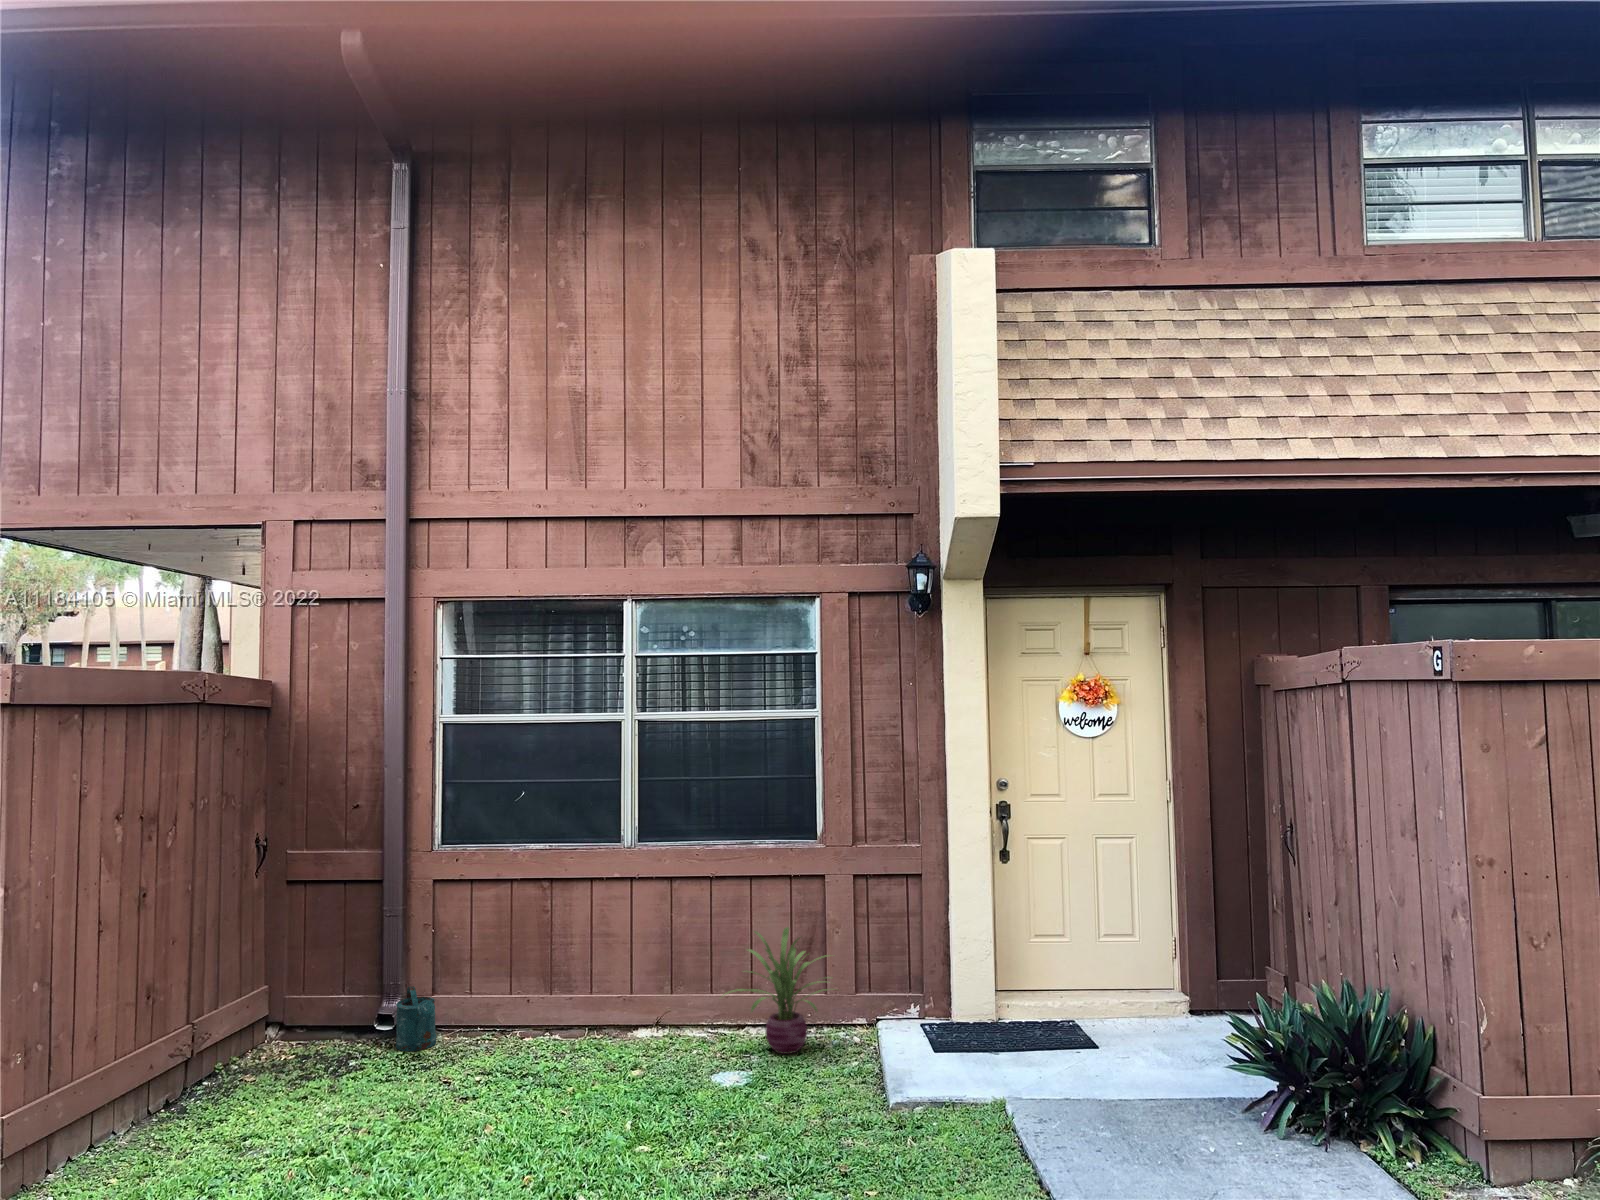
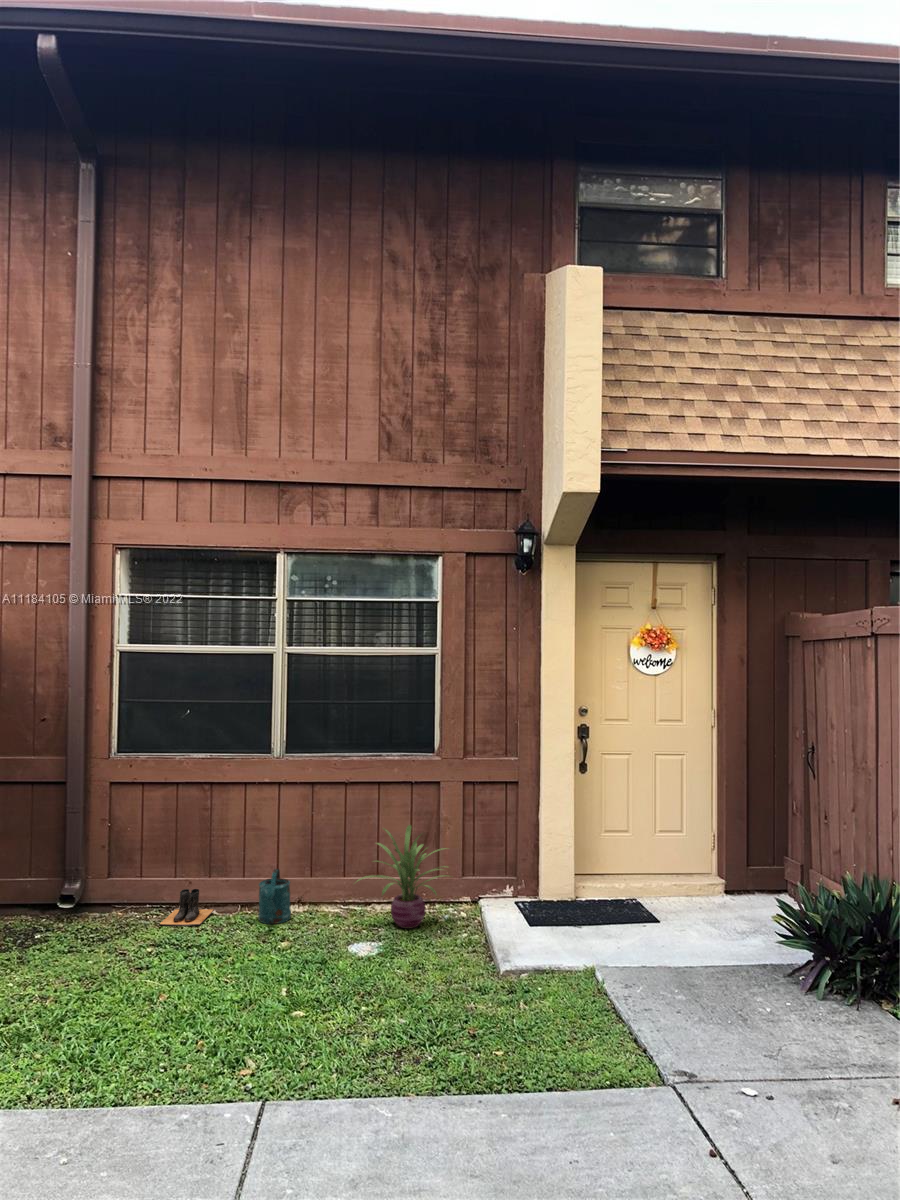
watering can: present [396,986,436,1051] -> present [258,869,291,924]
boots: none [492,1006,557,1050] -> present [159,889,214,926]

